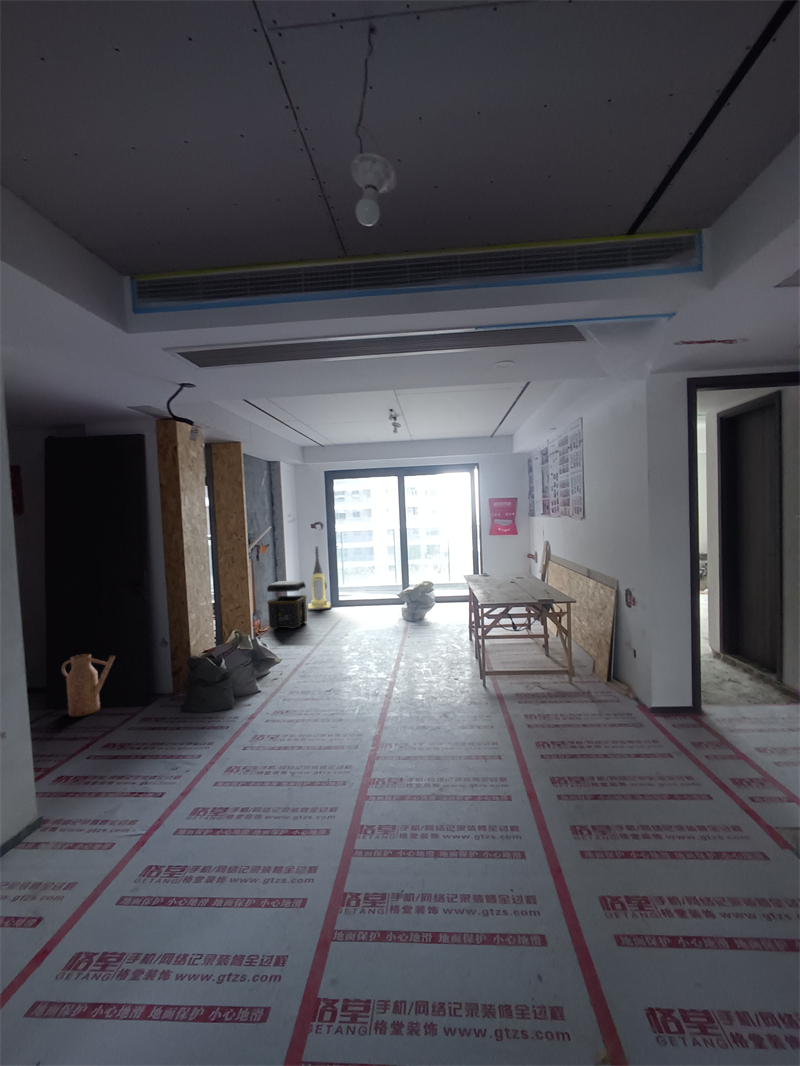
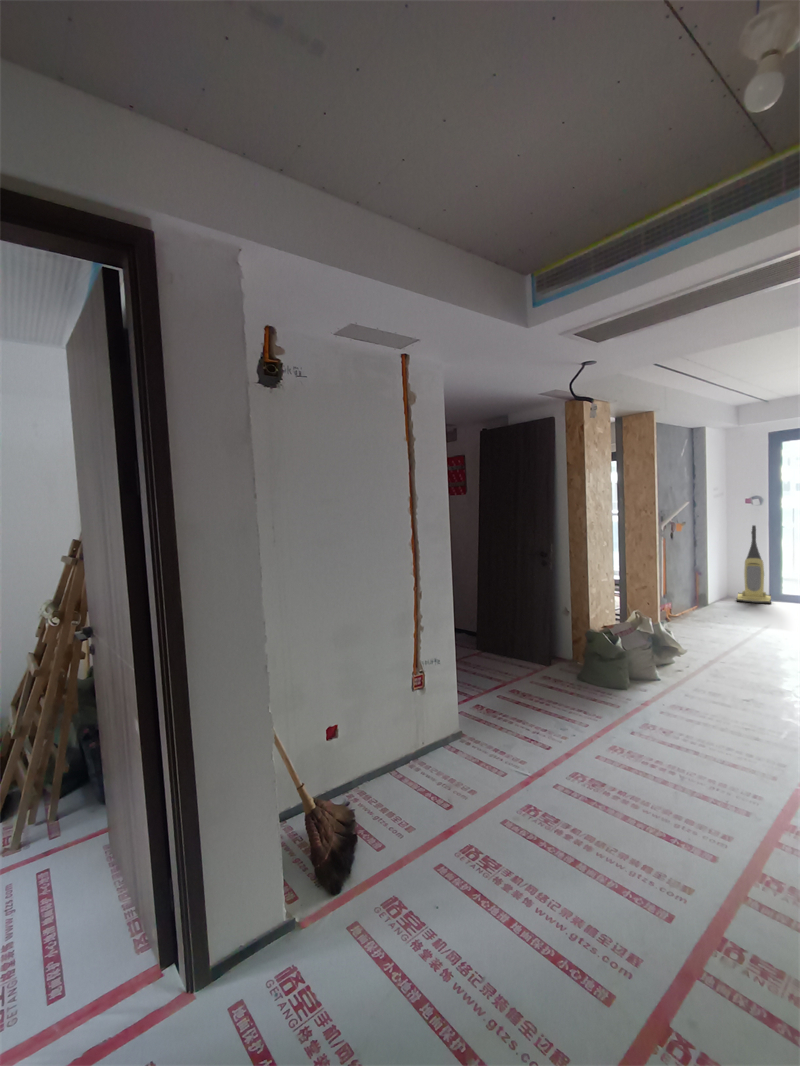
toolbox: present [267,581,307,629] -> none [681,564,733,620]
watering can: present [62,654,115,717] -> none [486,610,524,660]

